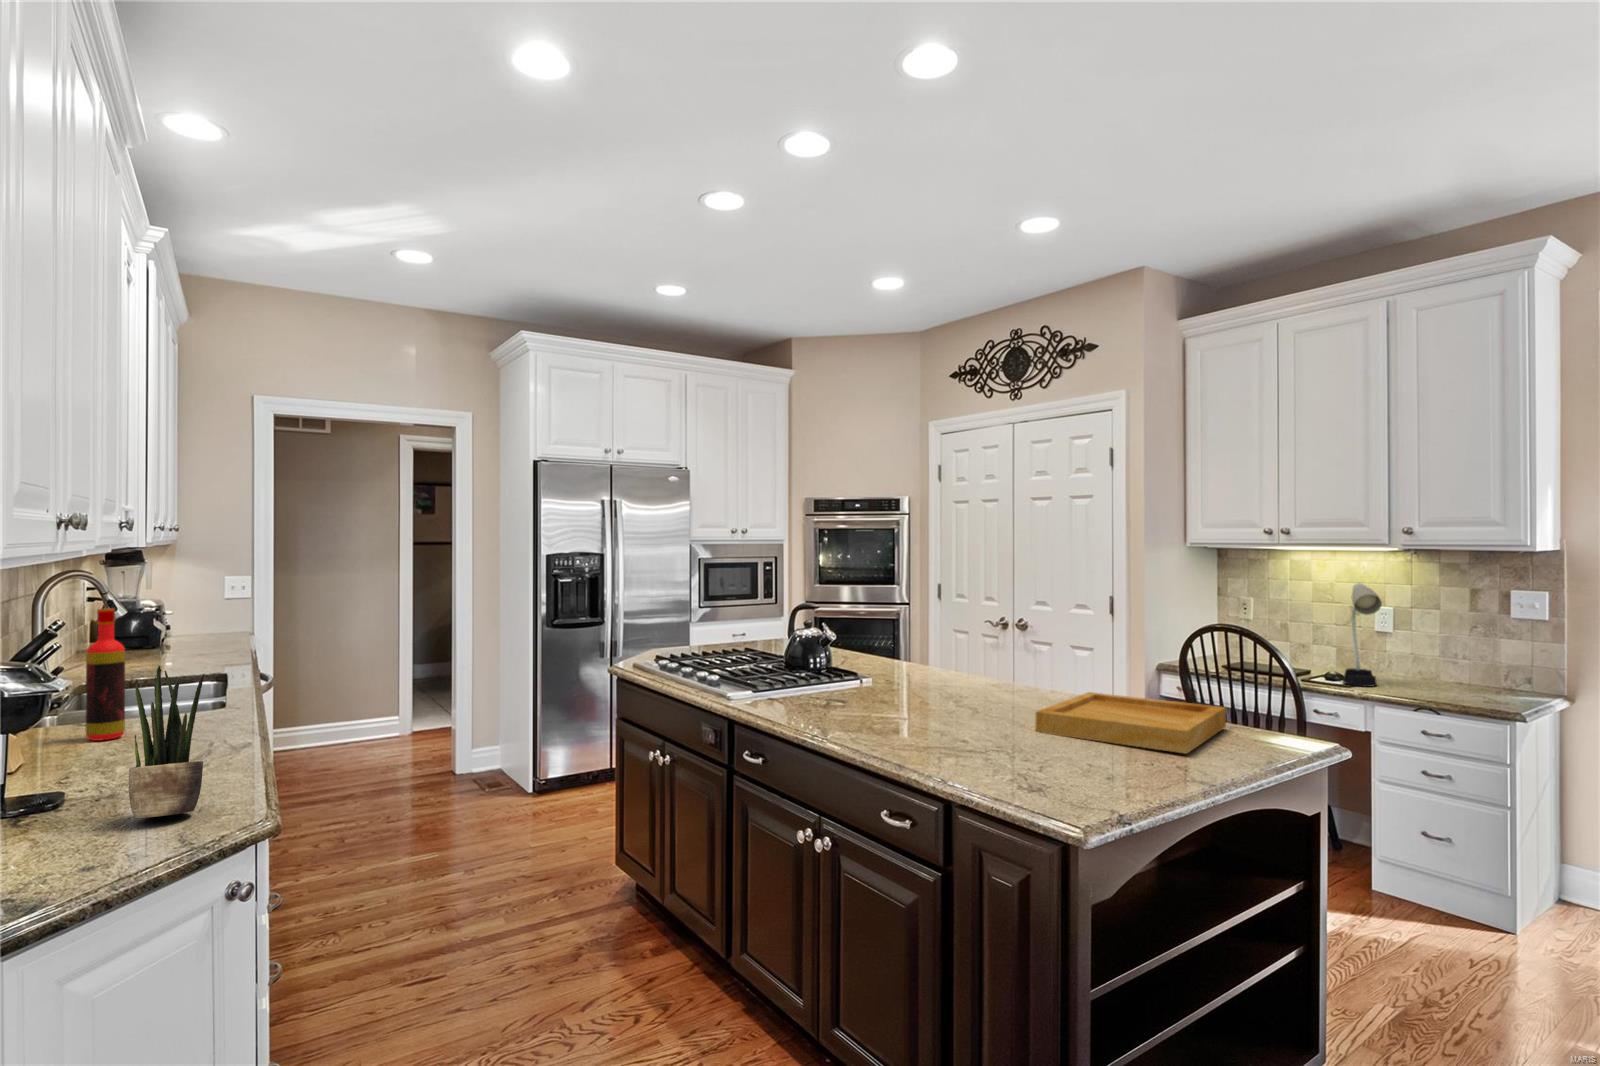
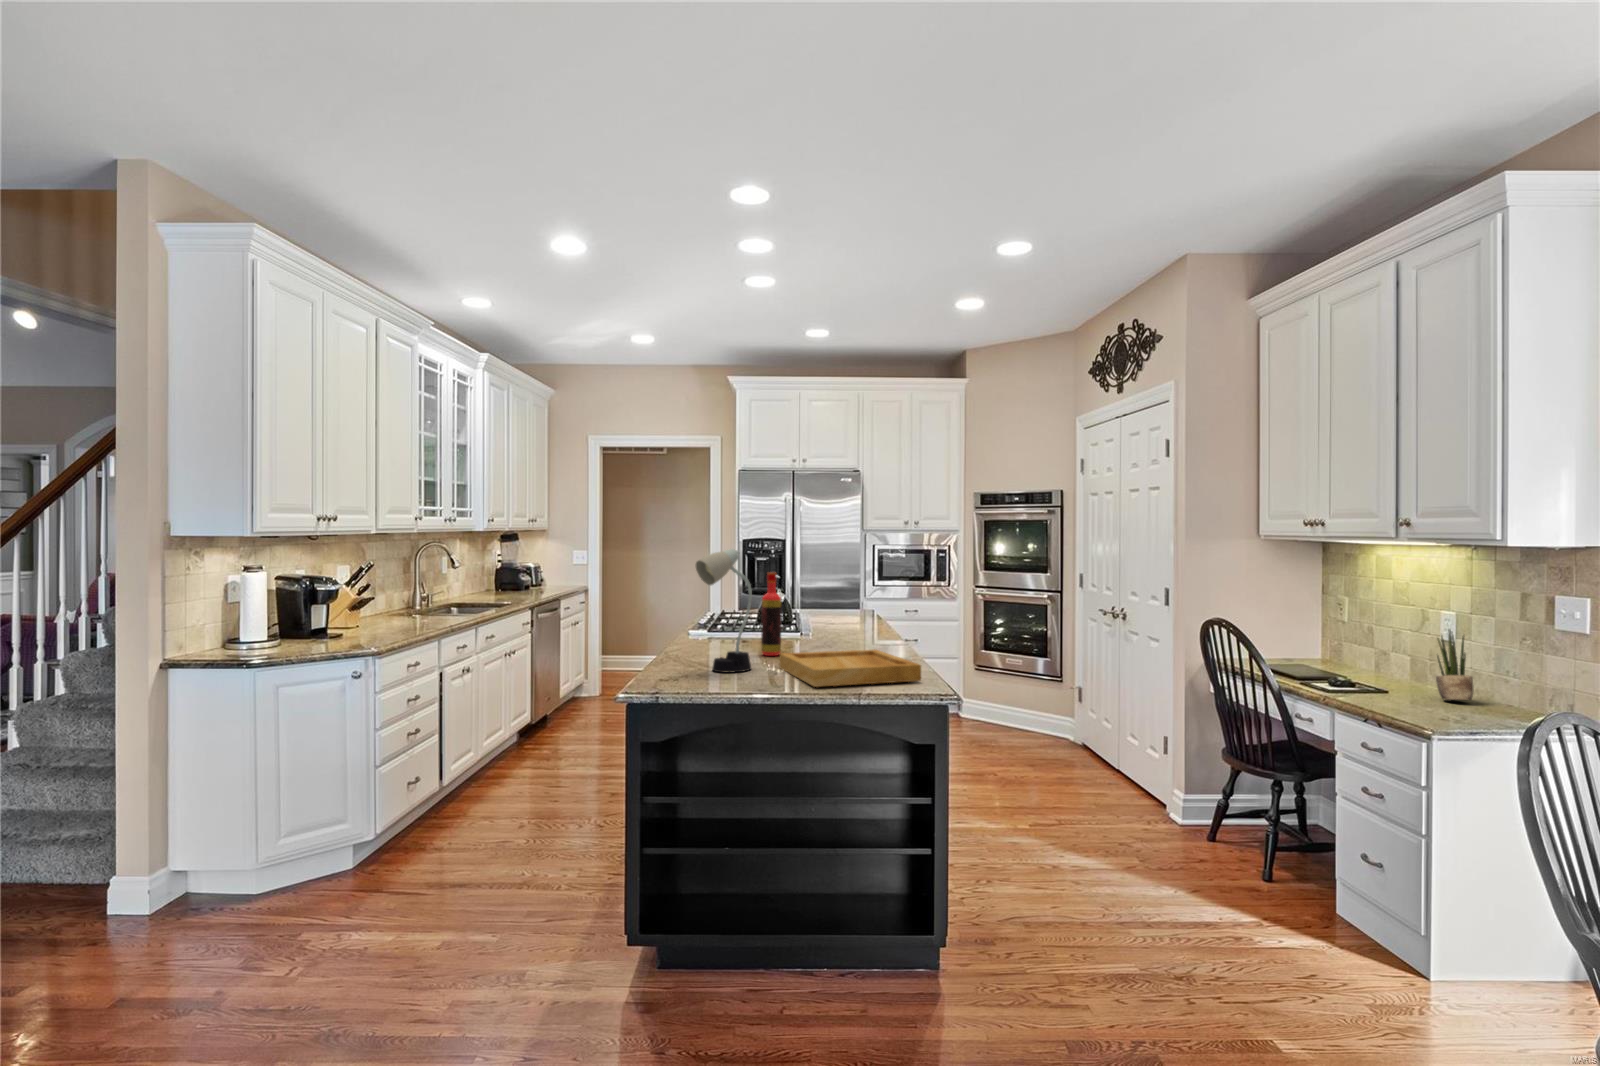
desk lamp: present [1343,583,1382,687] -> present [696,549,752,673]
bottle: present [86,608,125,741] -> present [761,572,782,656]
potted plant: present [129,666,204,818] -> present [1436,630,1473,700]

